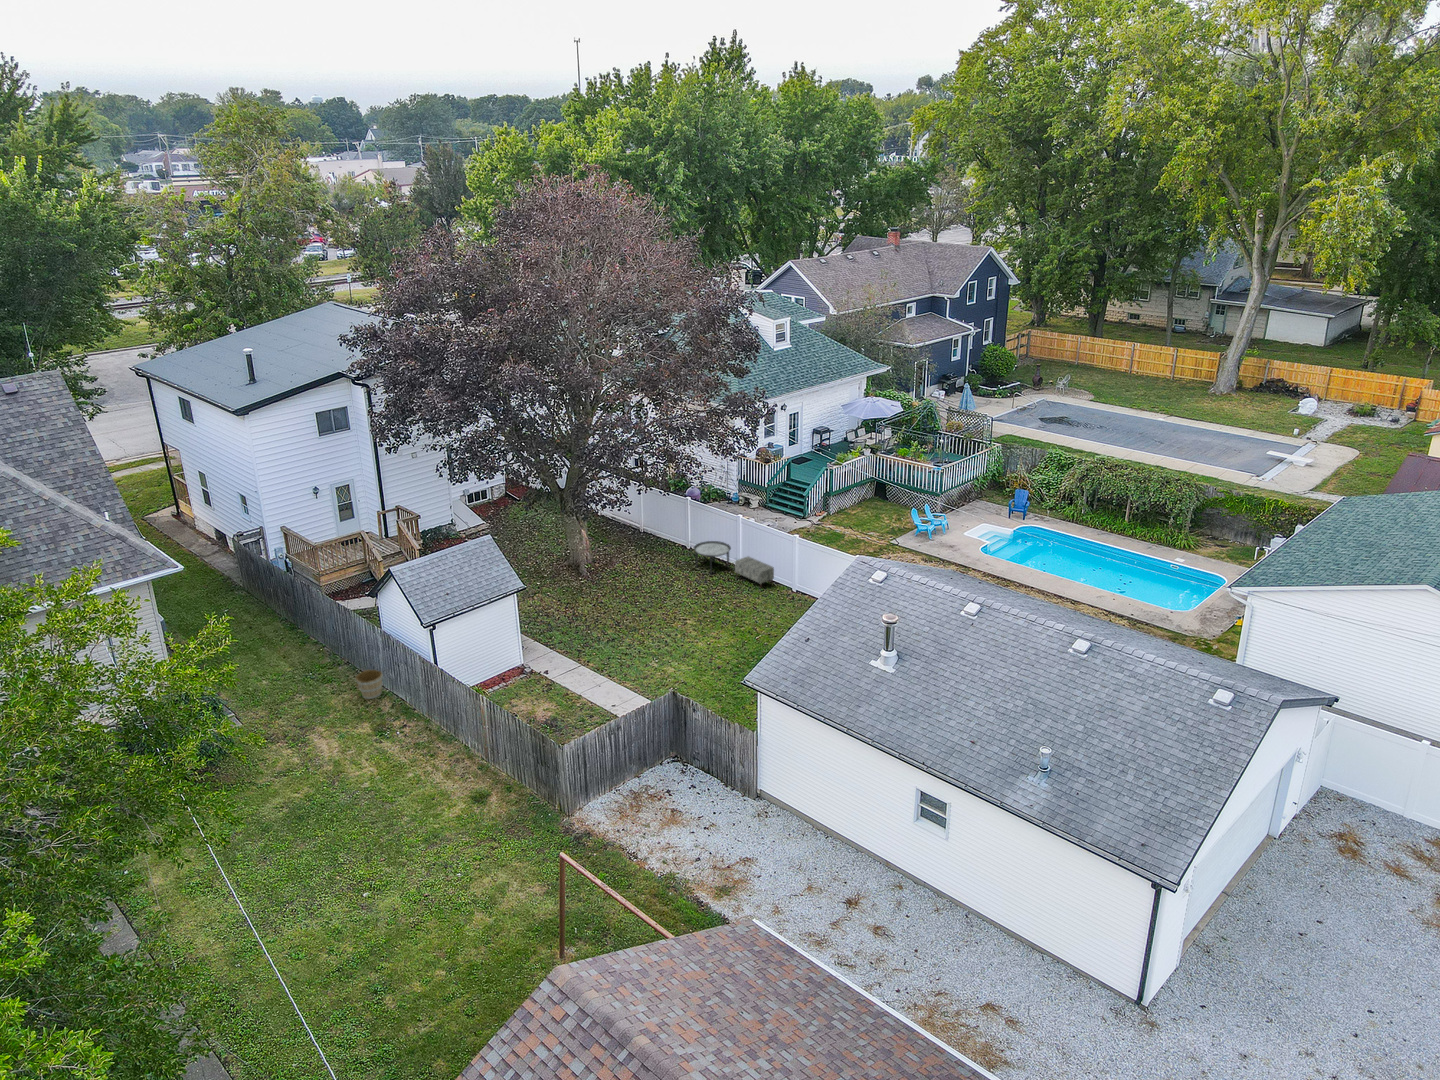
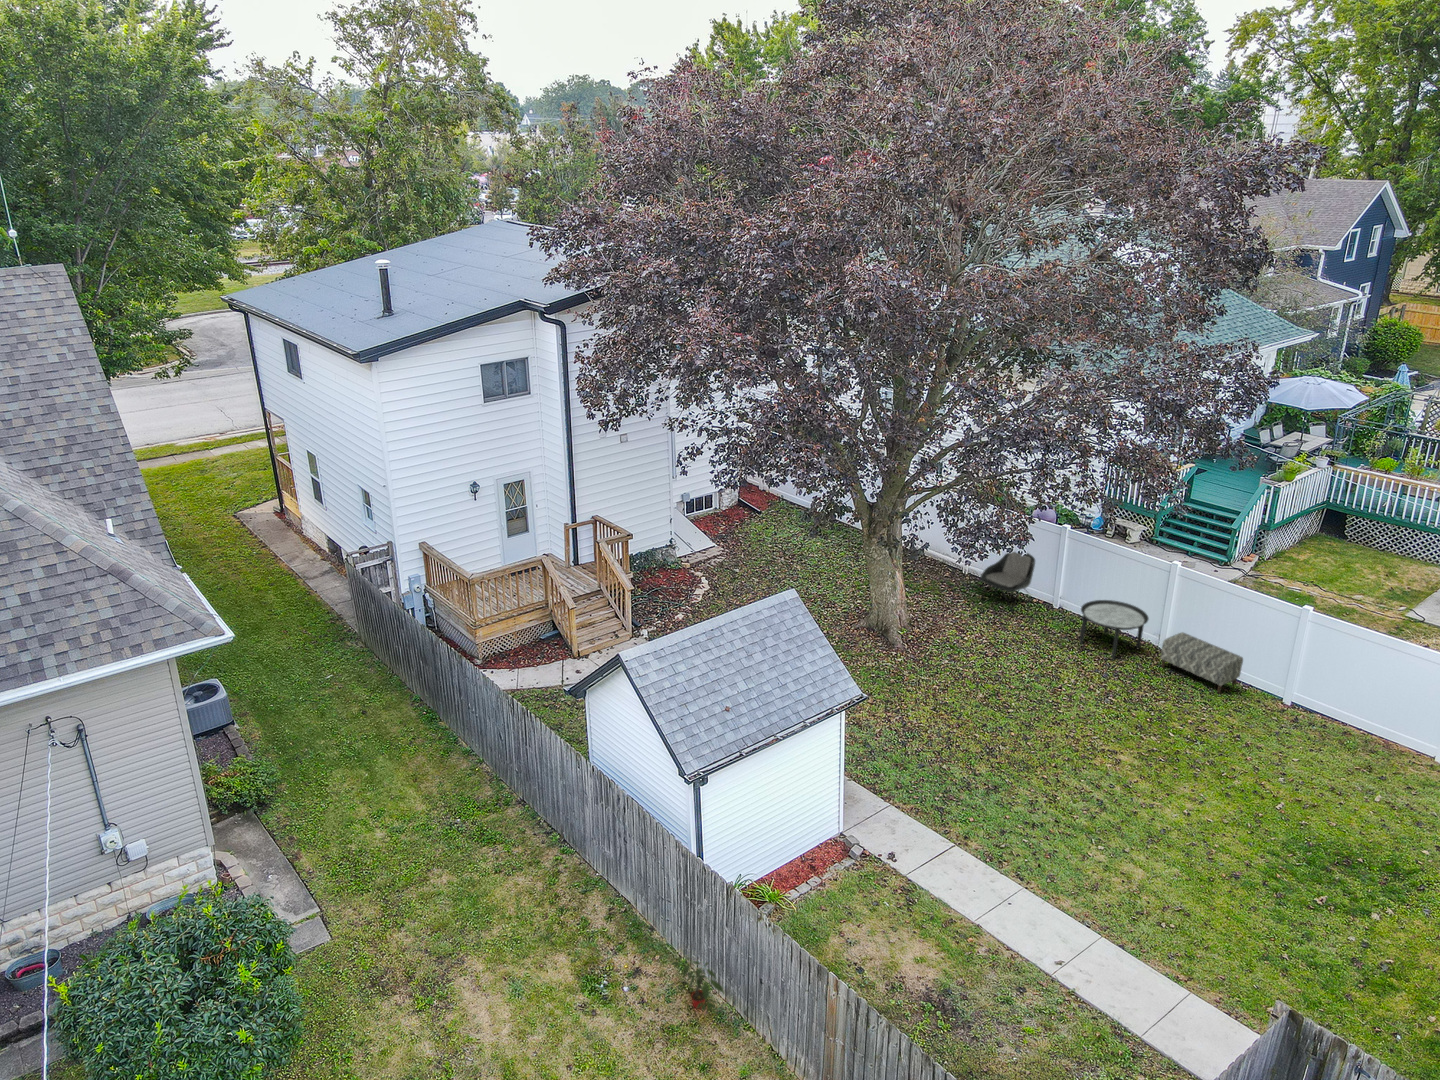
lounge chair: none [646,515,679,553] -> present [981,552,1035,611]
wooden bucket: present [355,670,383,699] -> none [542,834,593,895]
potted plant: none [416,710,443,735] -> present [672,958,723,1012]

